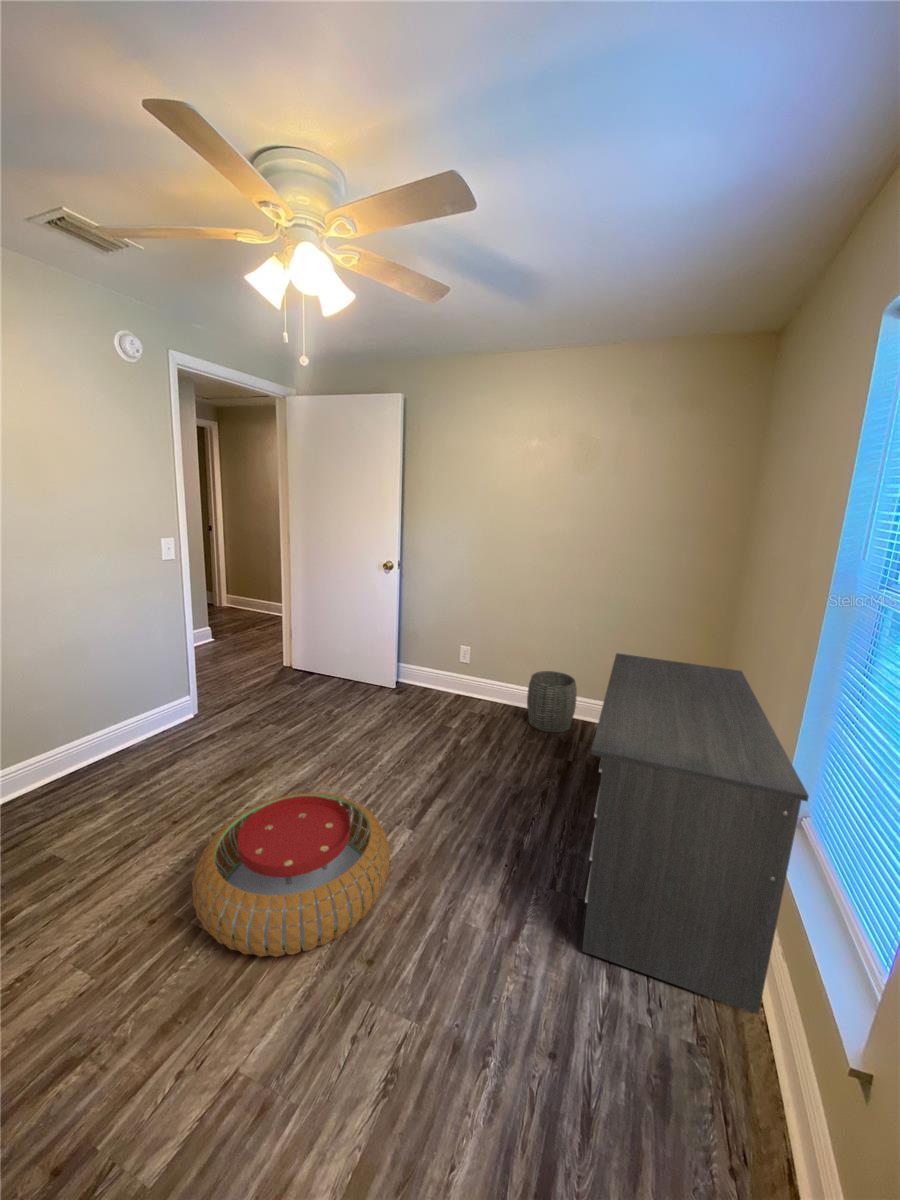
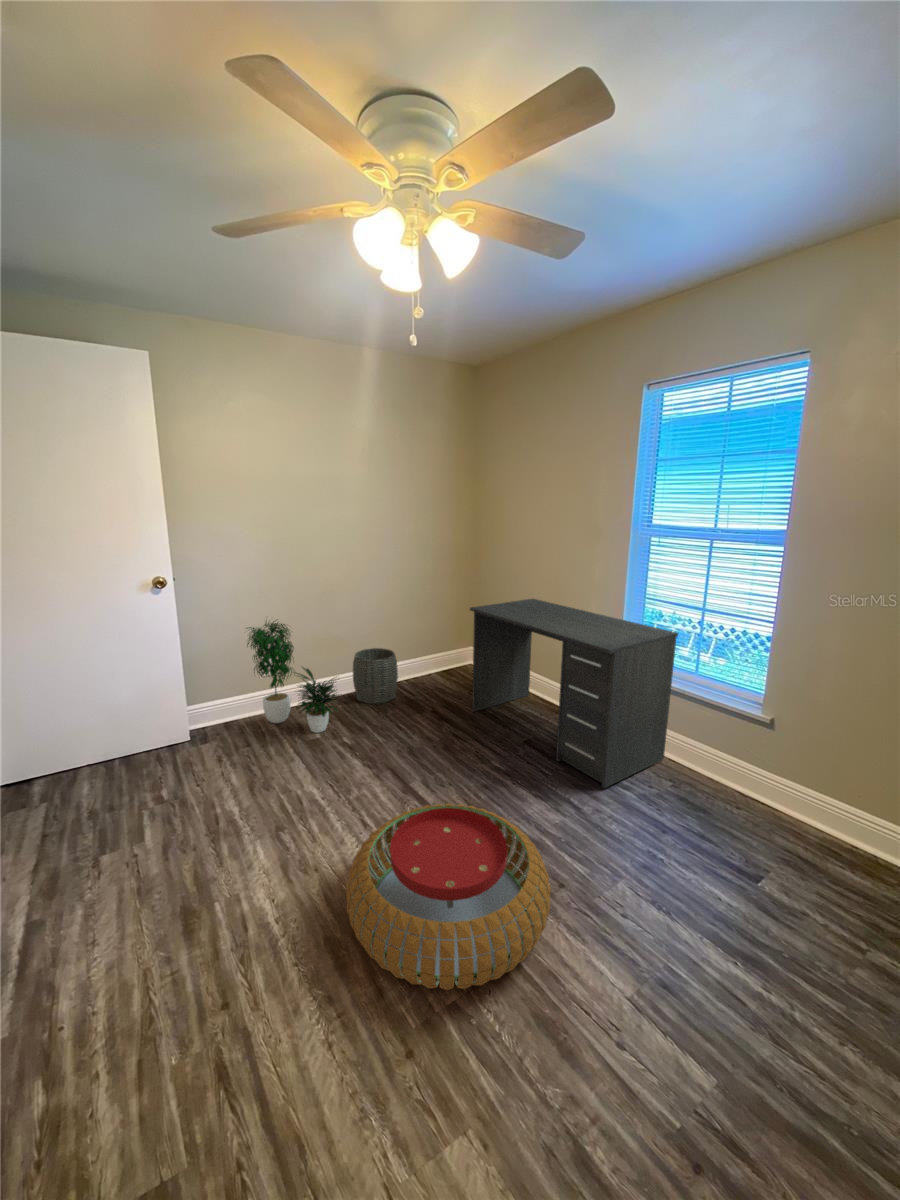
potted plant: none [433,610,482,727] -> present [247,621,338,733]

